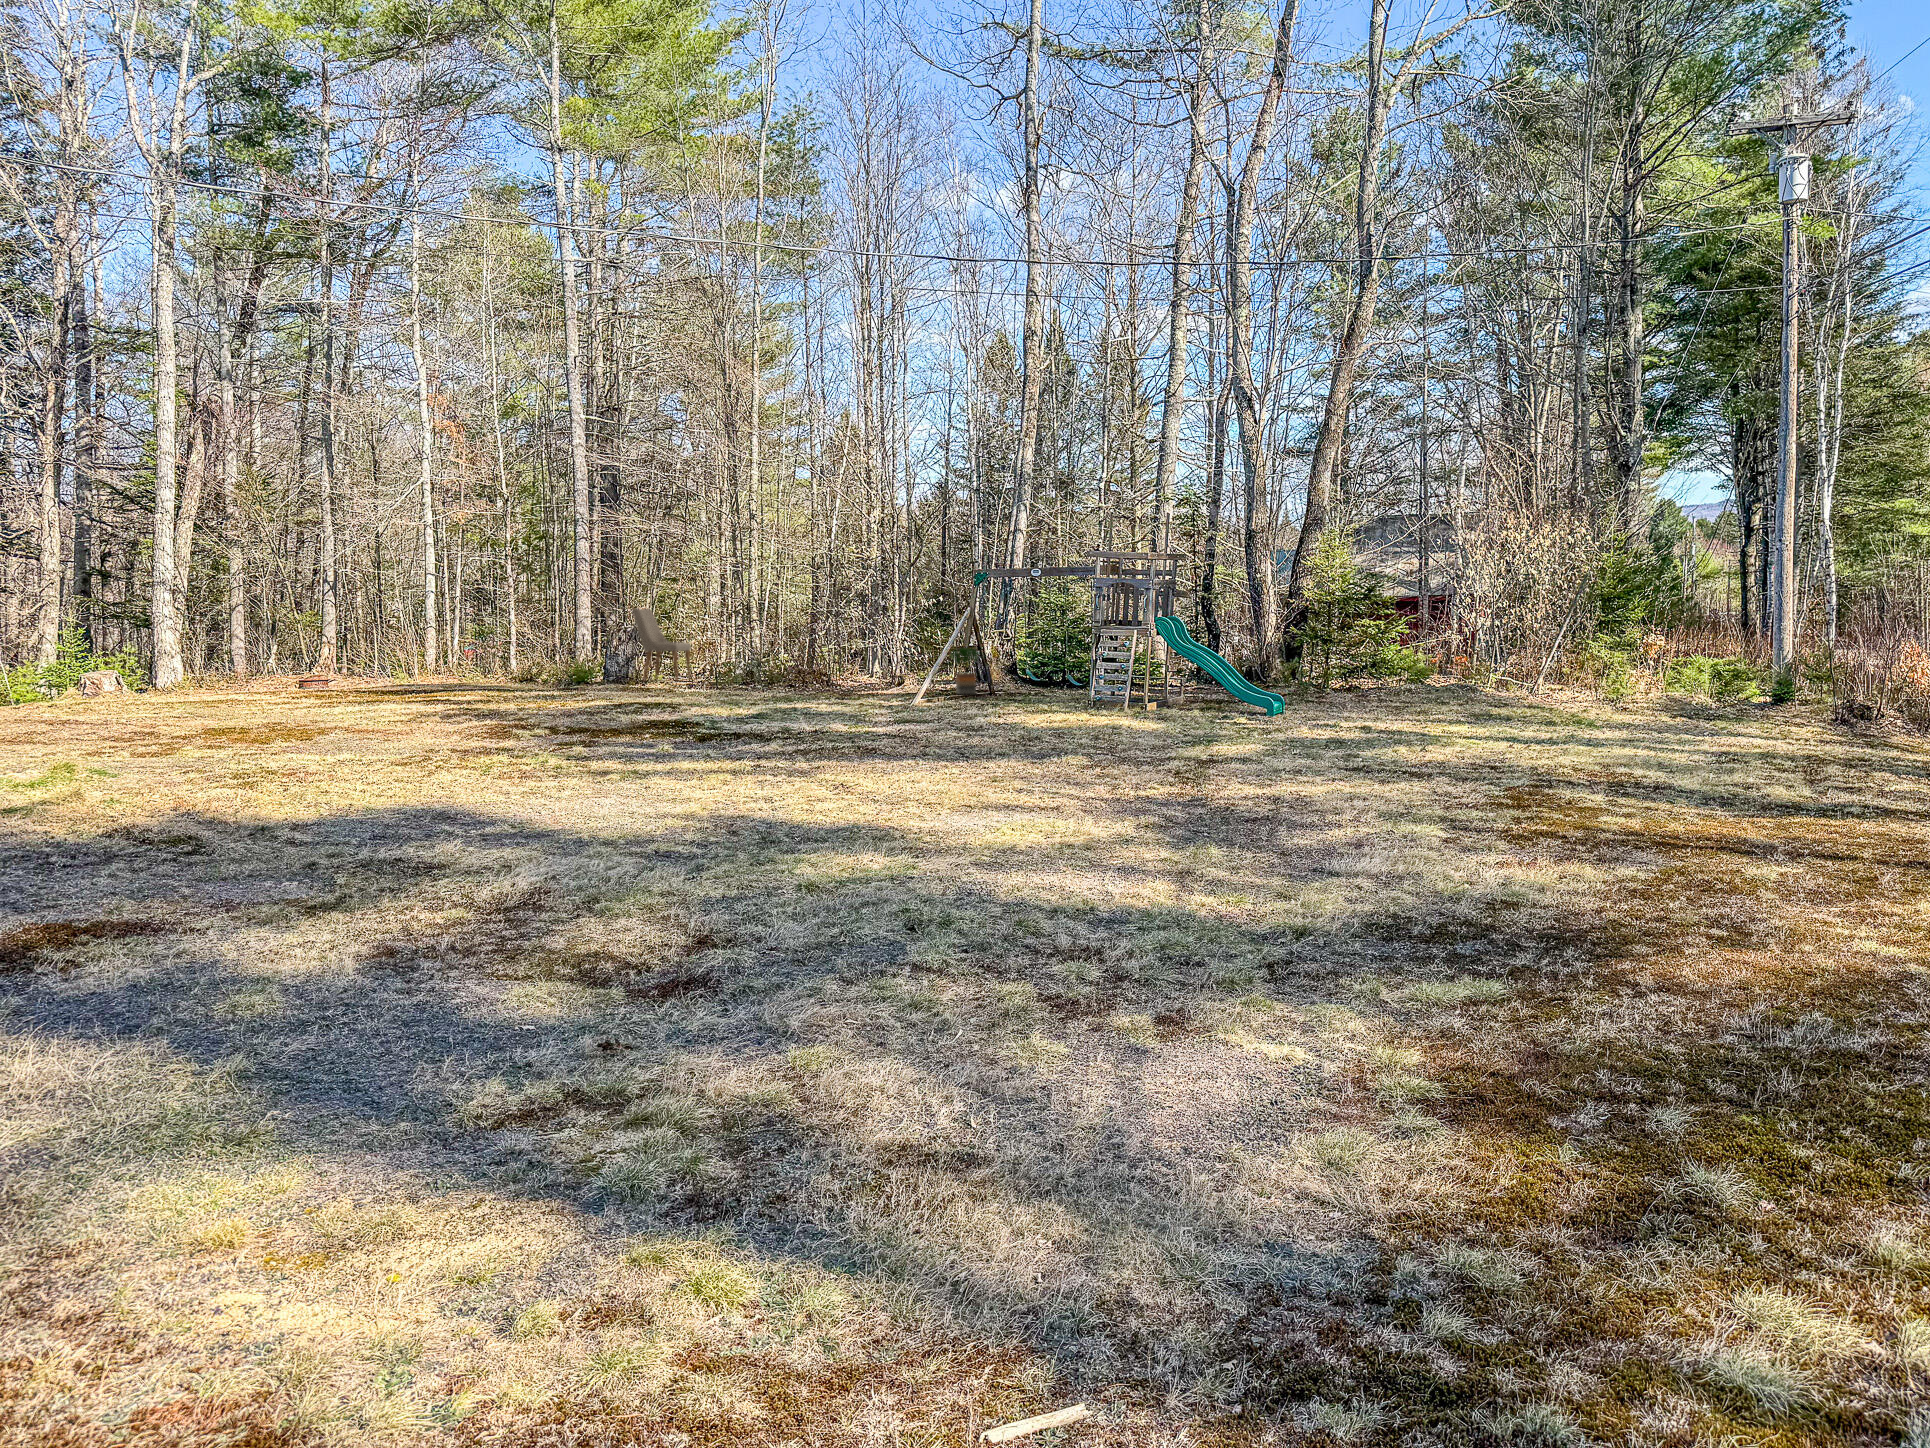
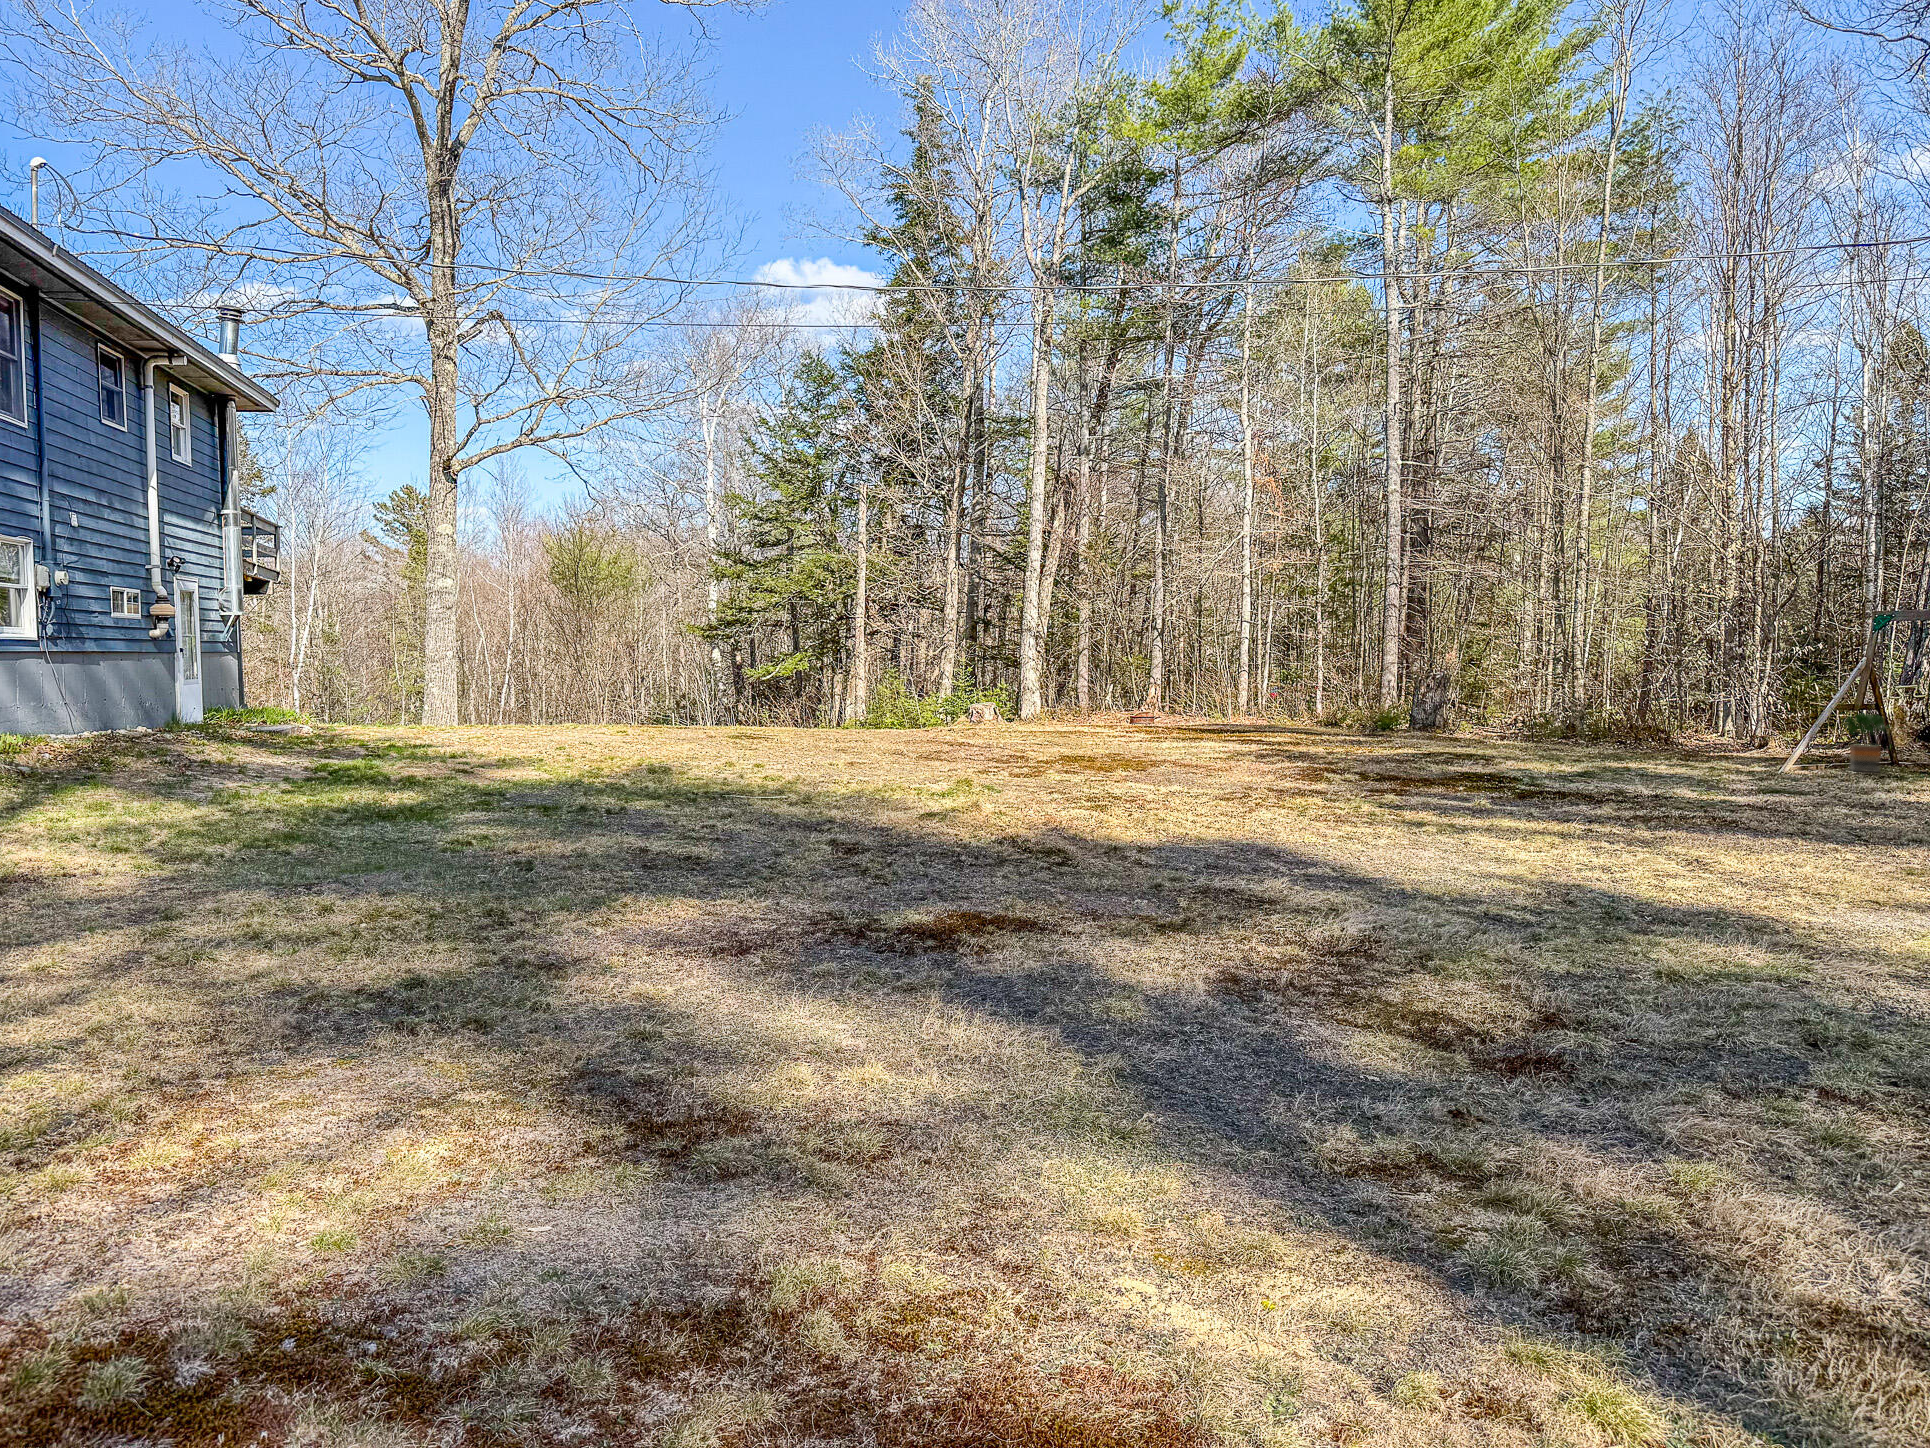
chair: present [632,608,691,681] -> none [1440,657,1504,737]

